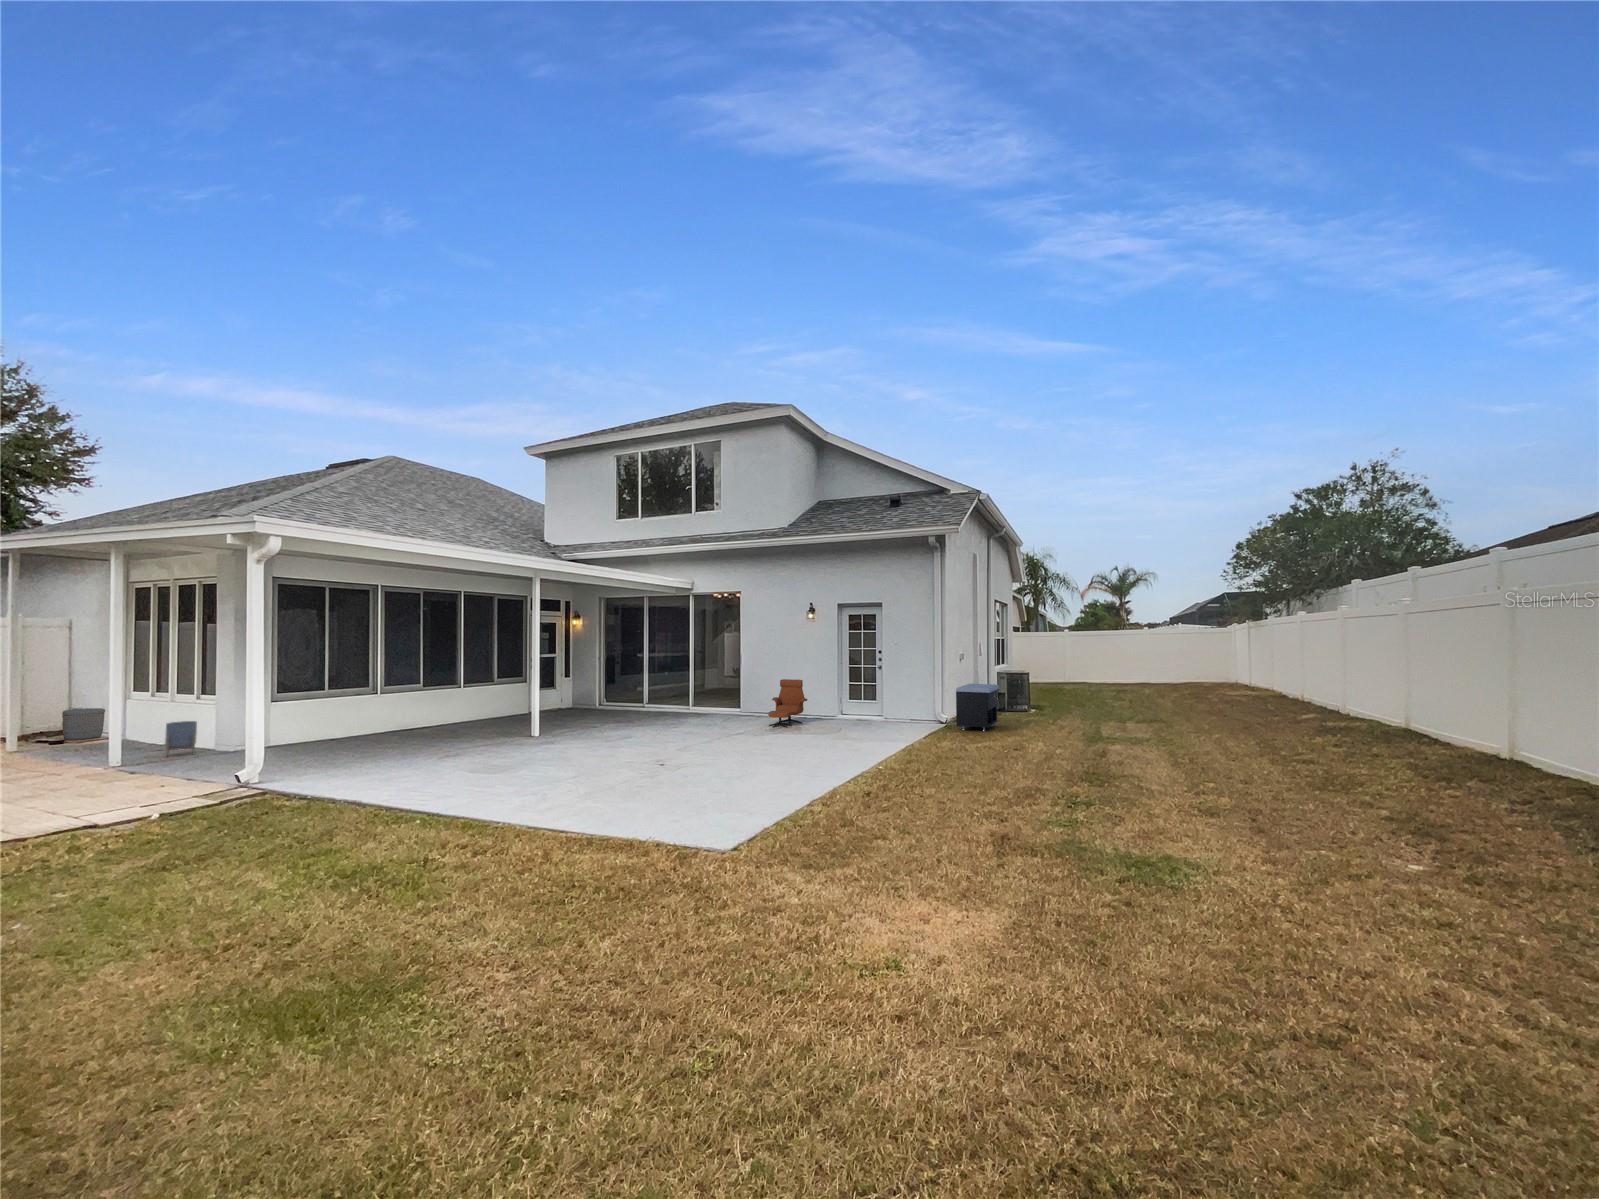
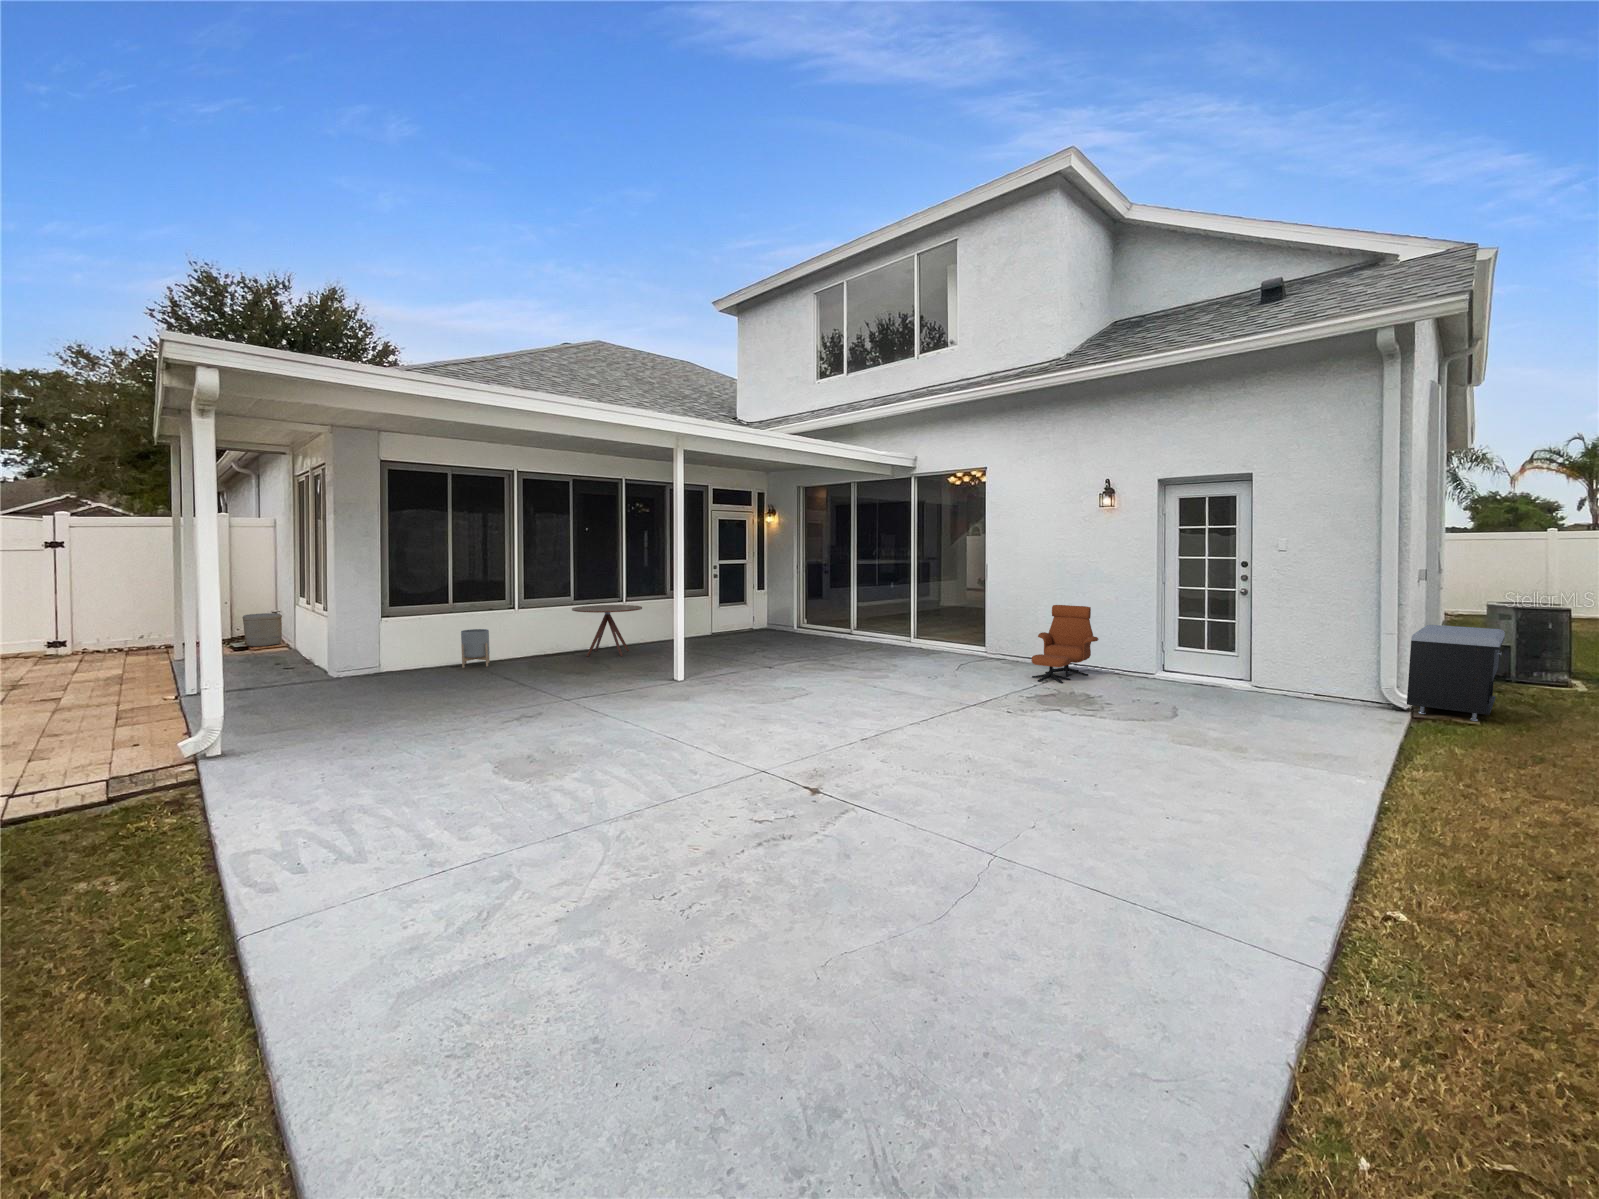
round table: none [424,690,483,730] -> present [572,605,642,656]
planter: present [165,721,197,757] -> present [461,629,490,668]

